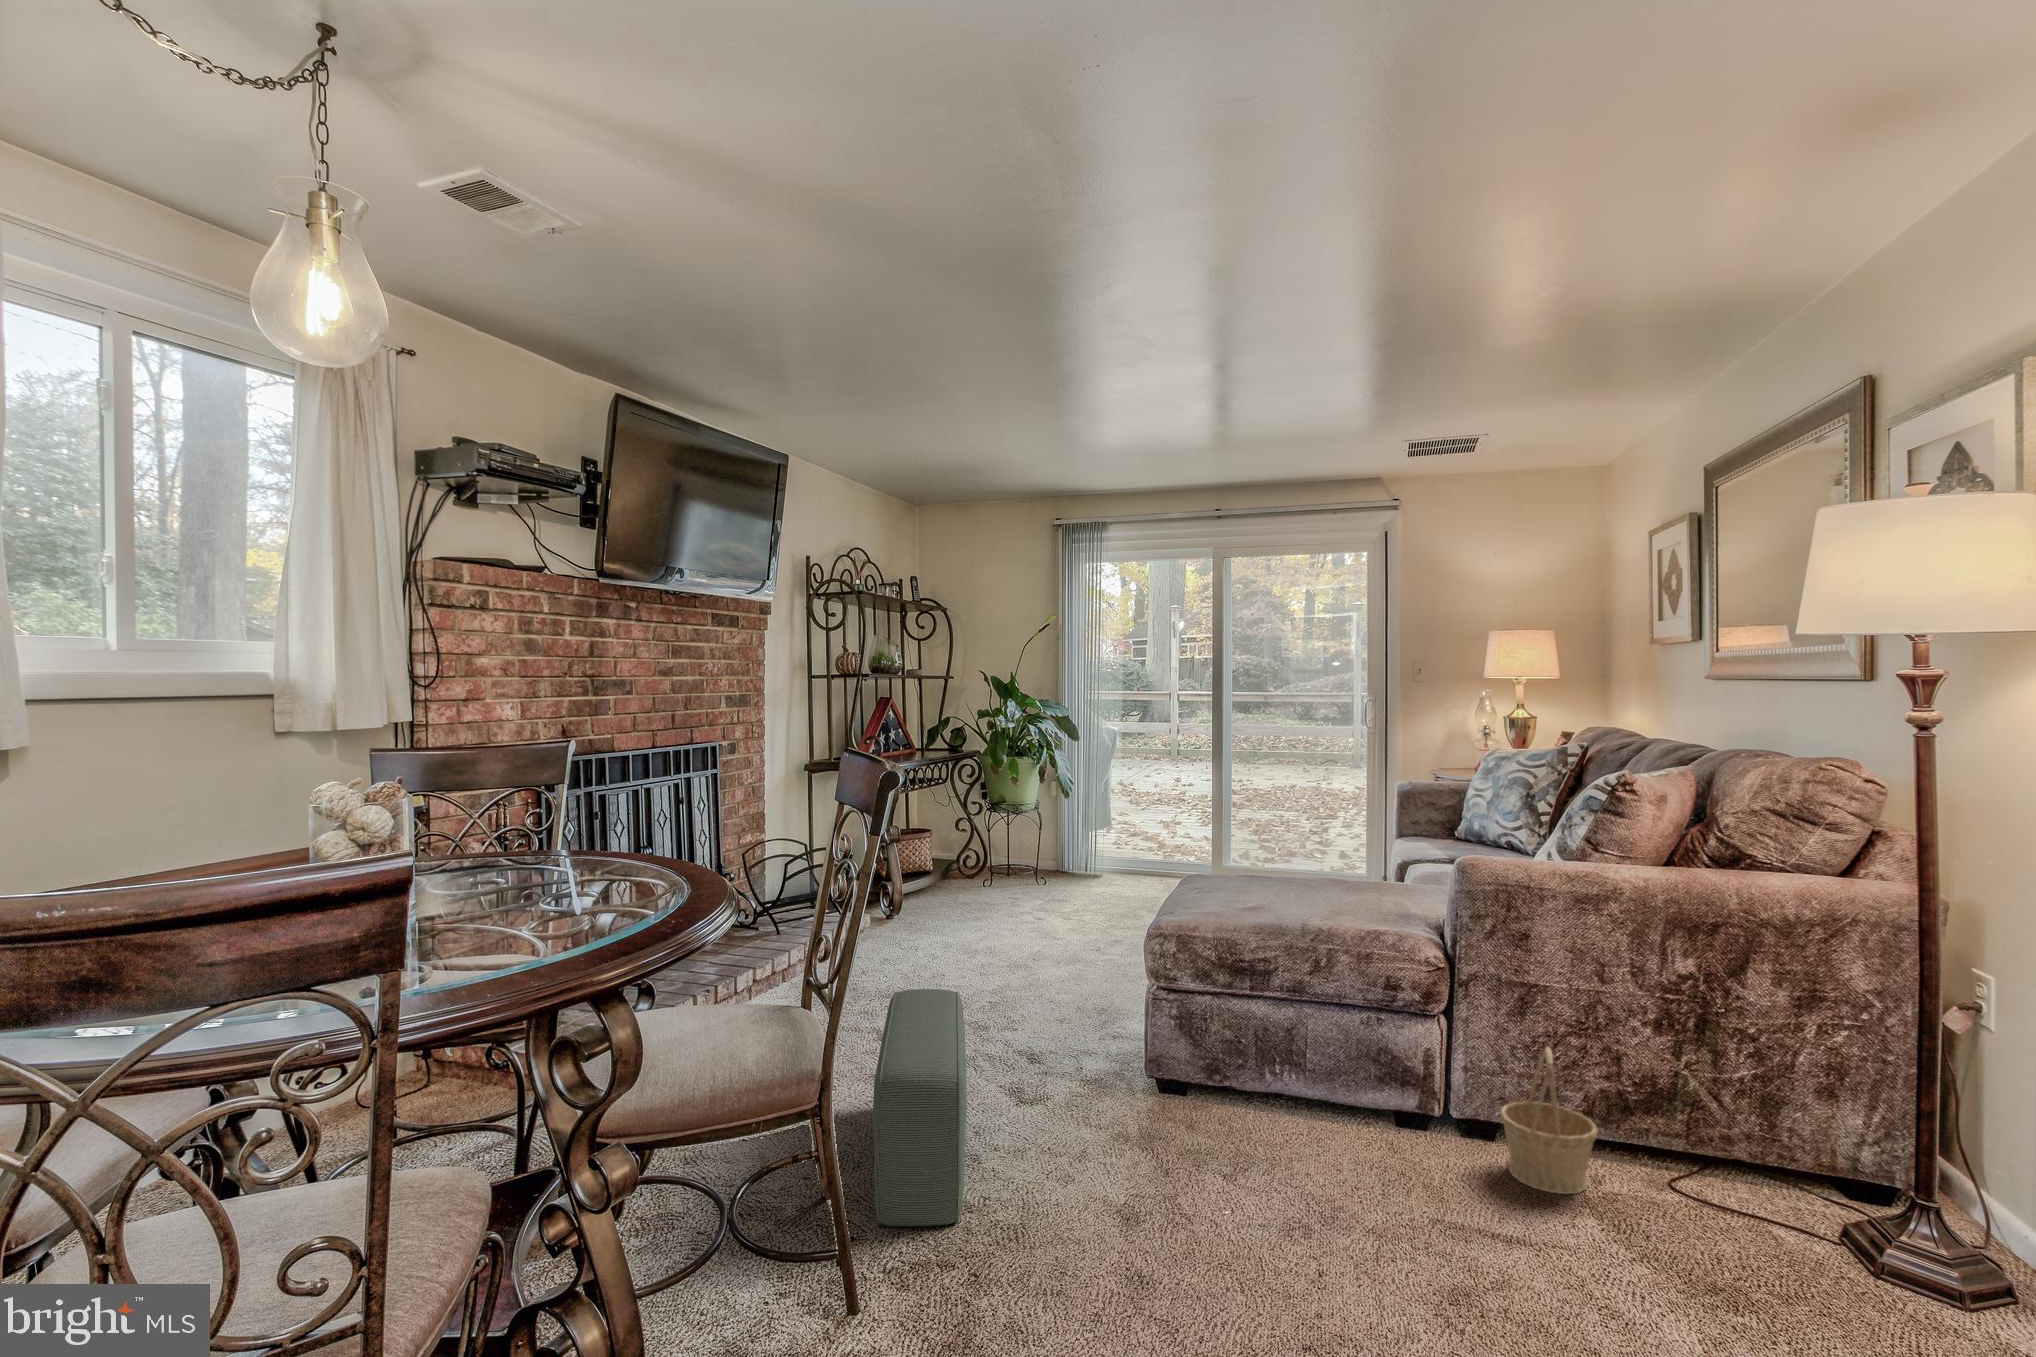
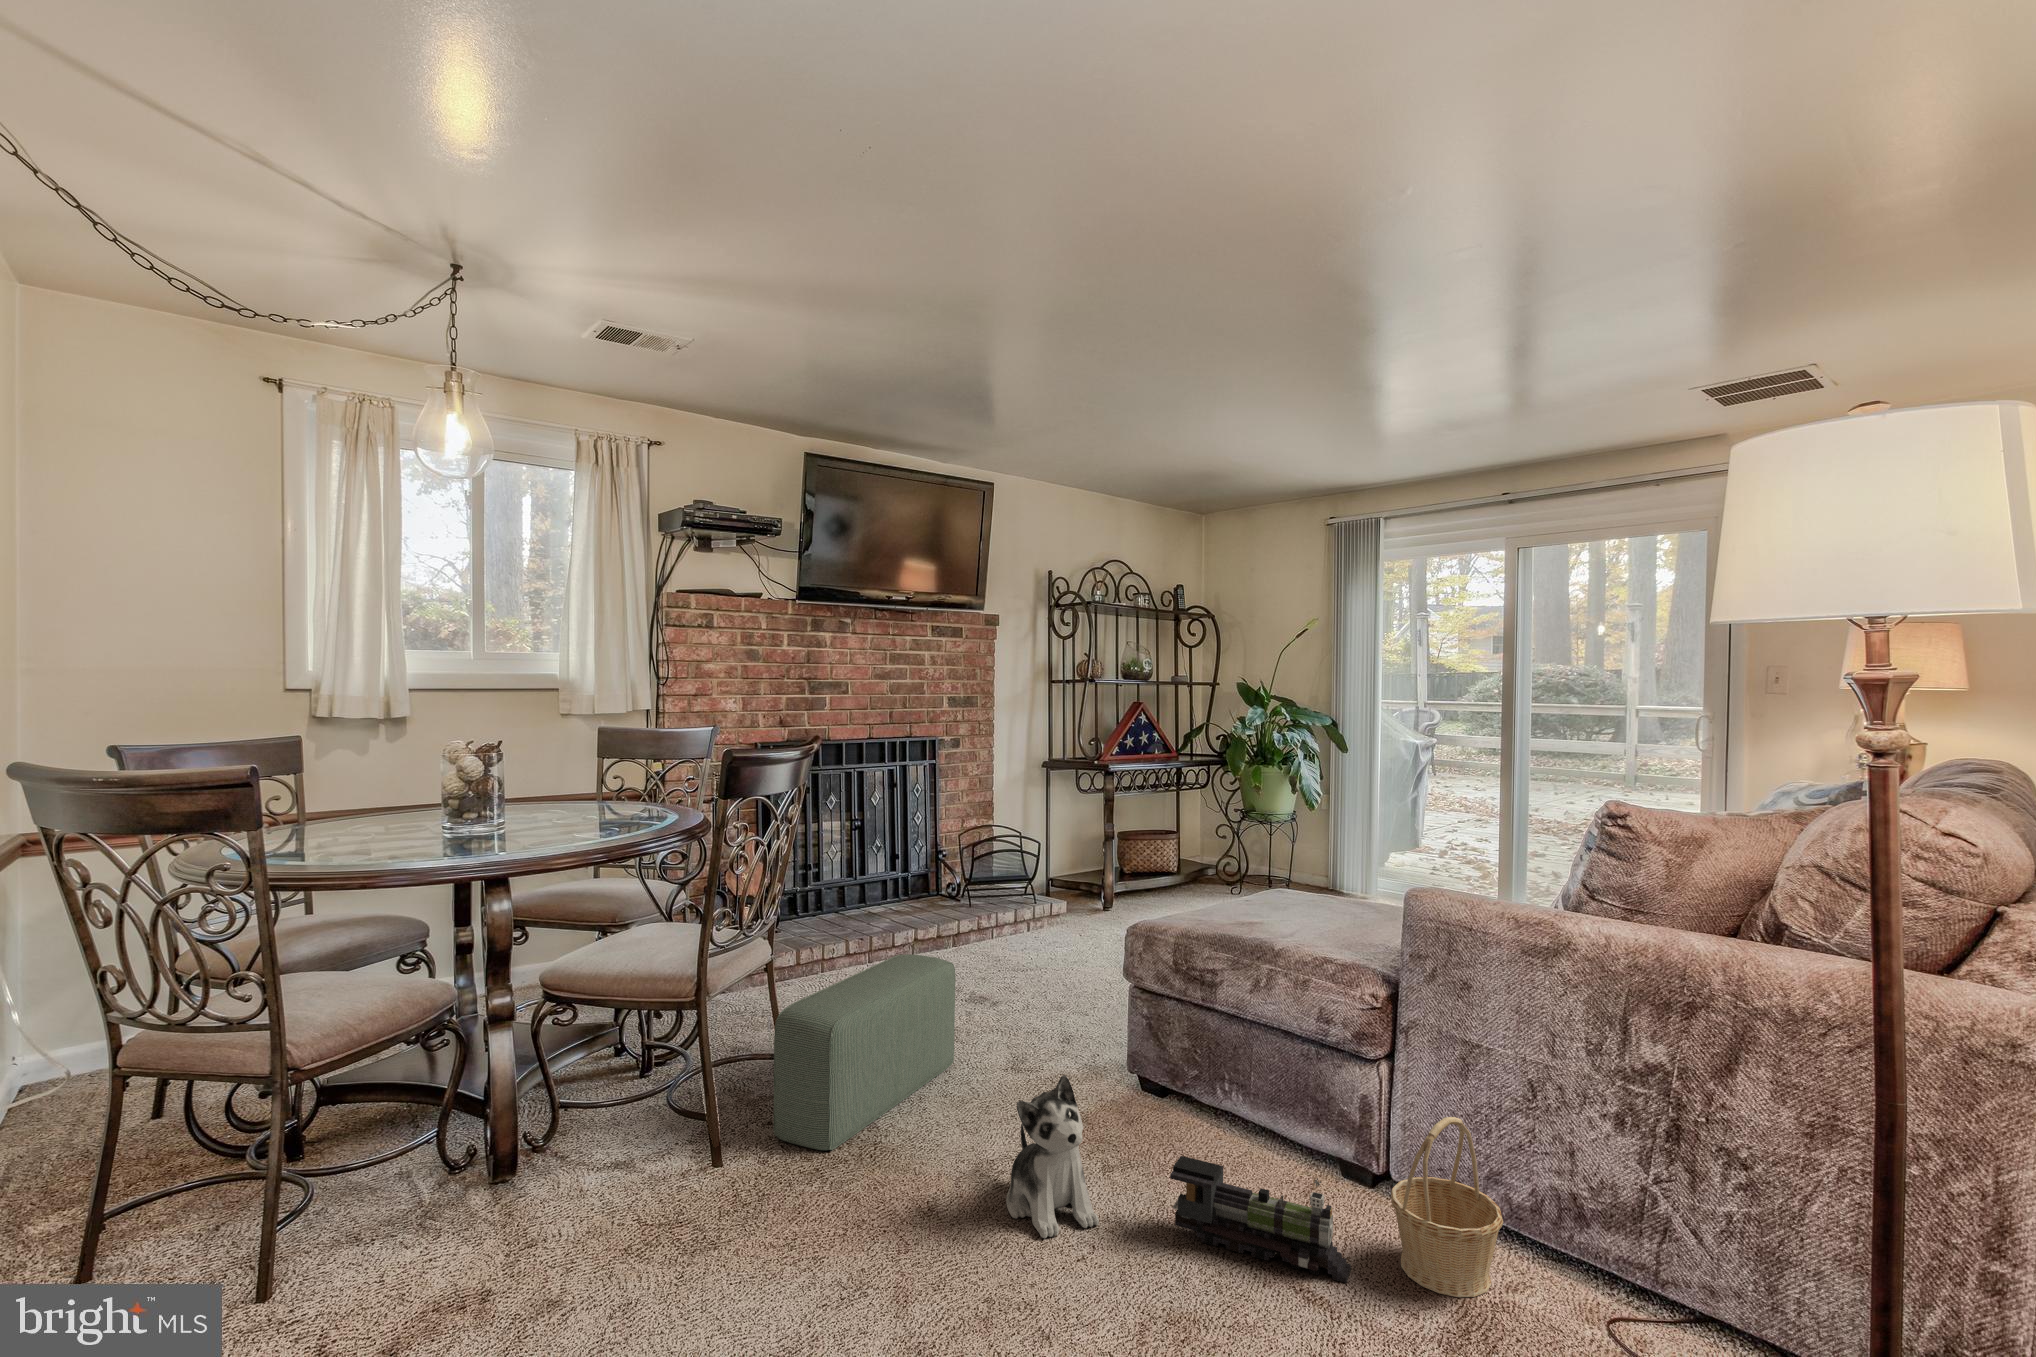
plush toy: none [1166,1078,1287,1243] -> present [1006,1075,1099,1238]
toy train: none [1338,1121,1506,1207] -> present [1170,1156,1351,1283]

